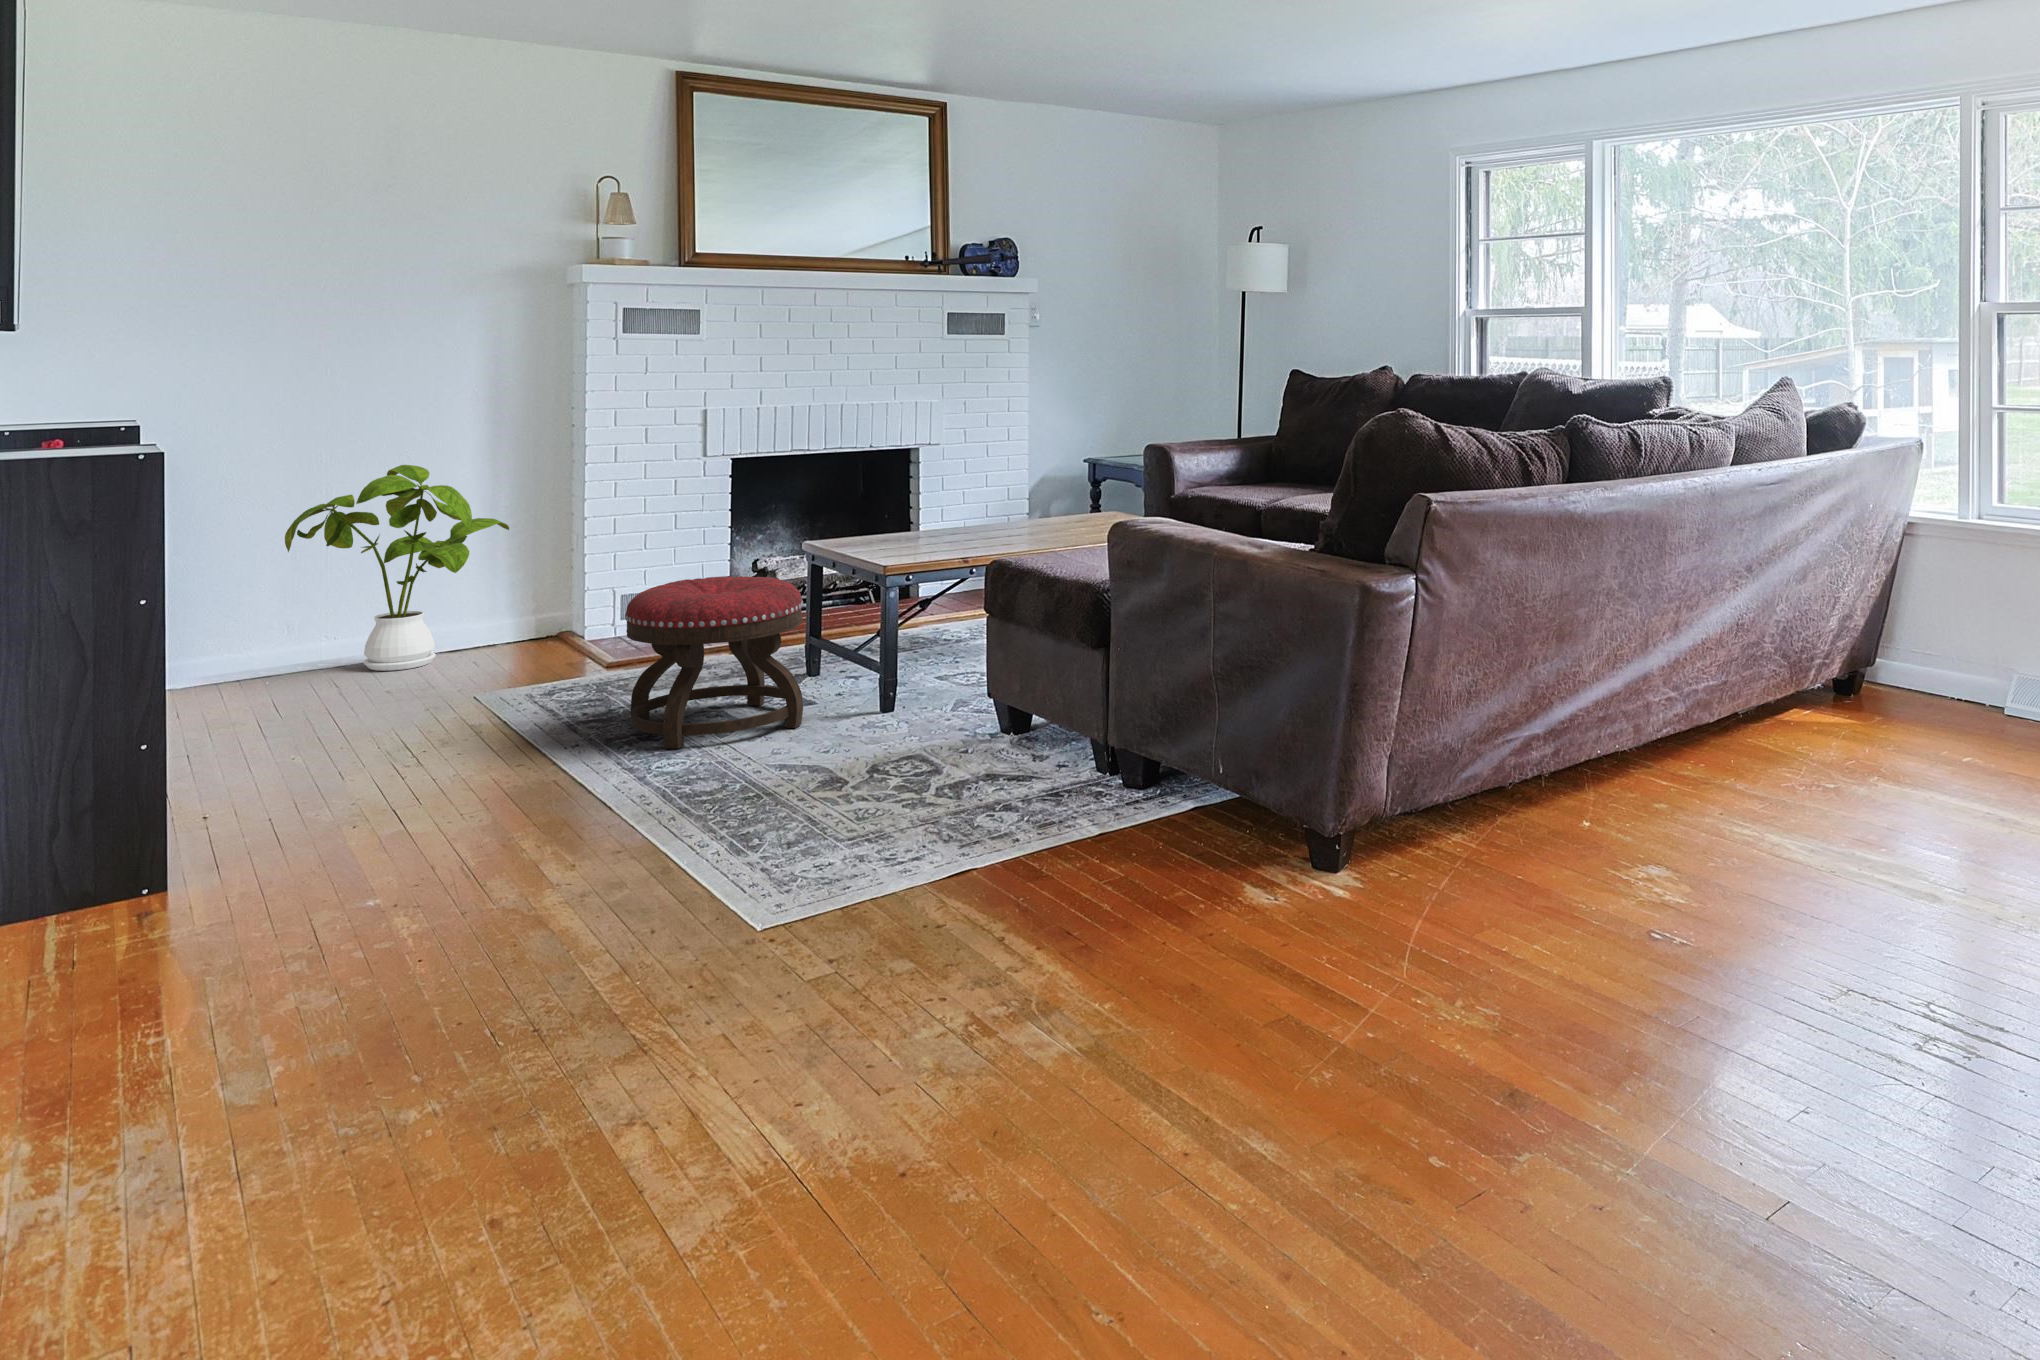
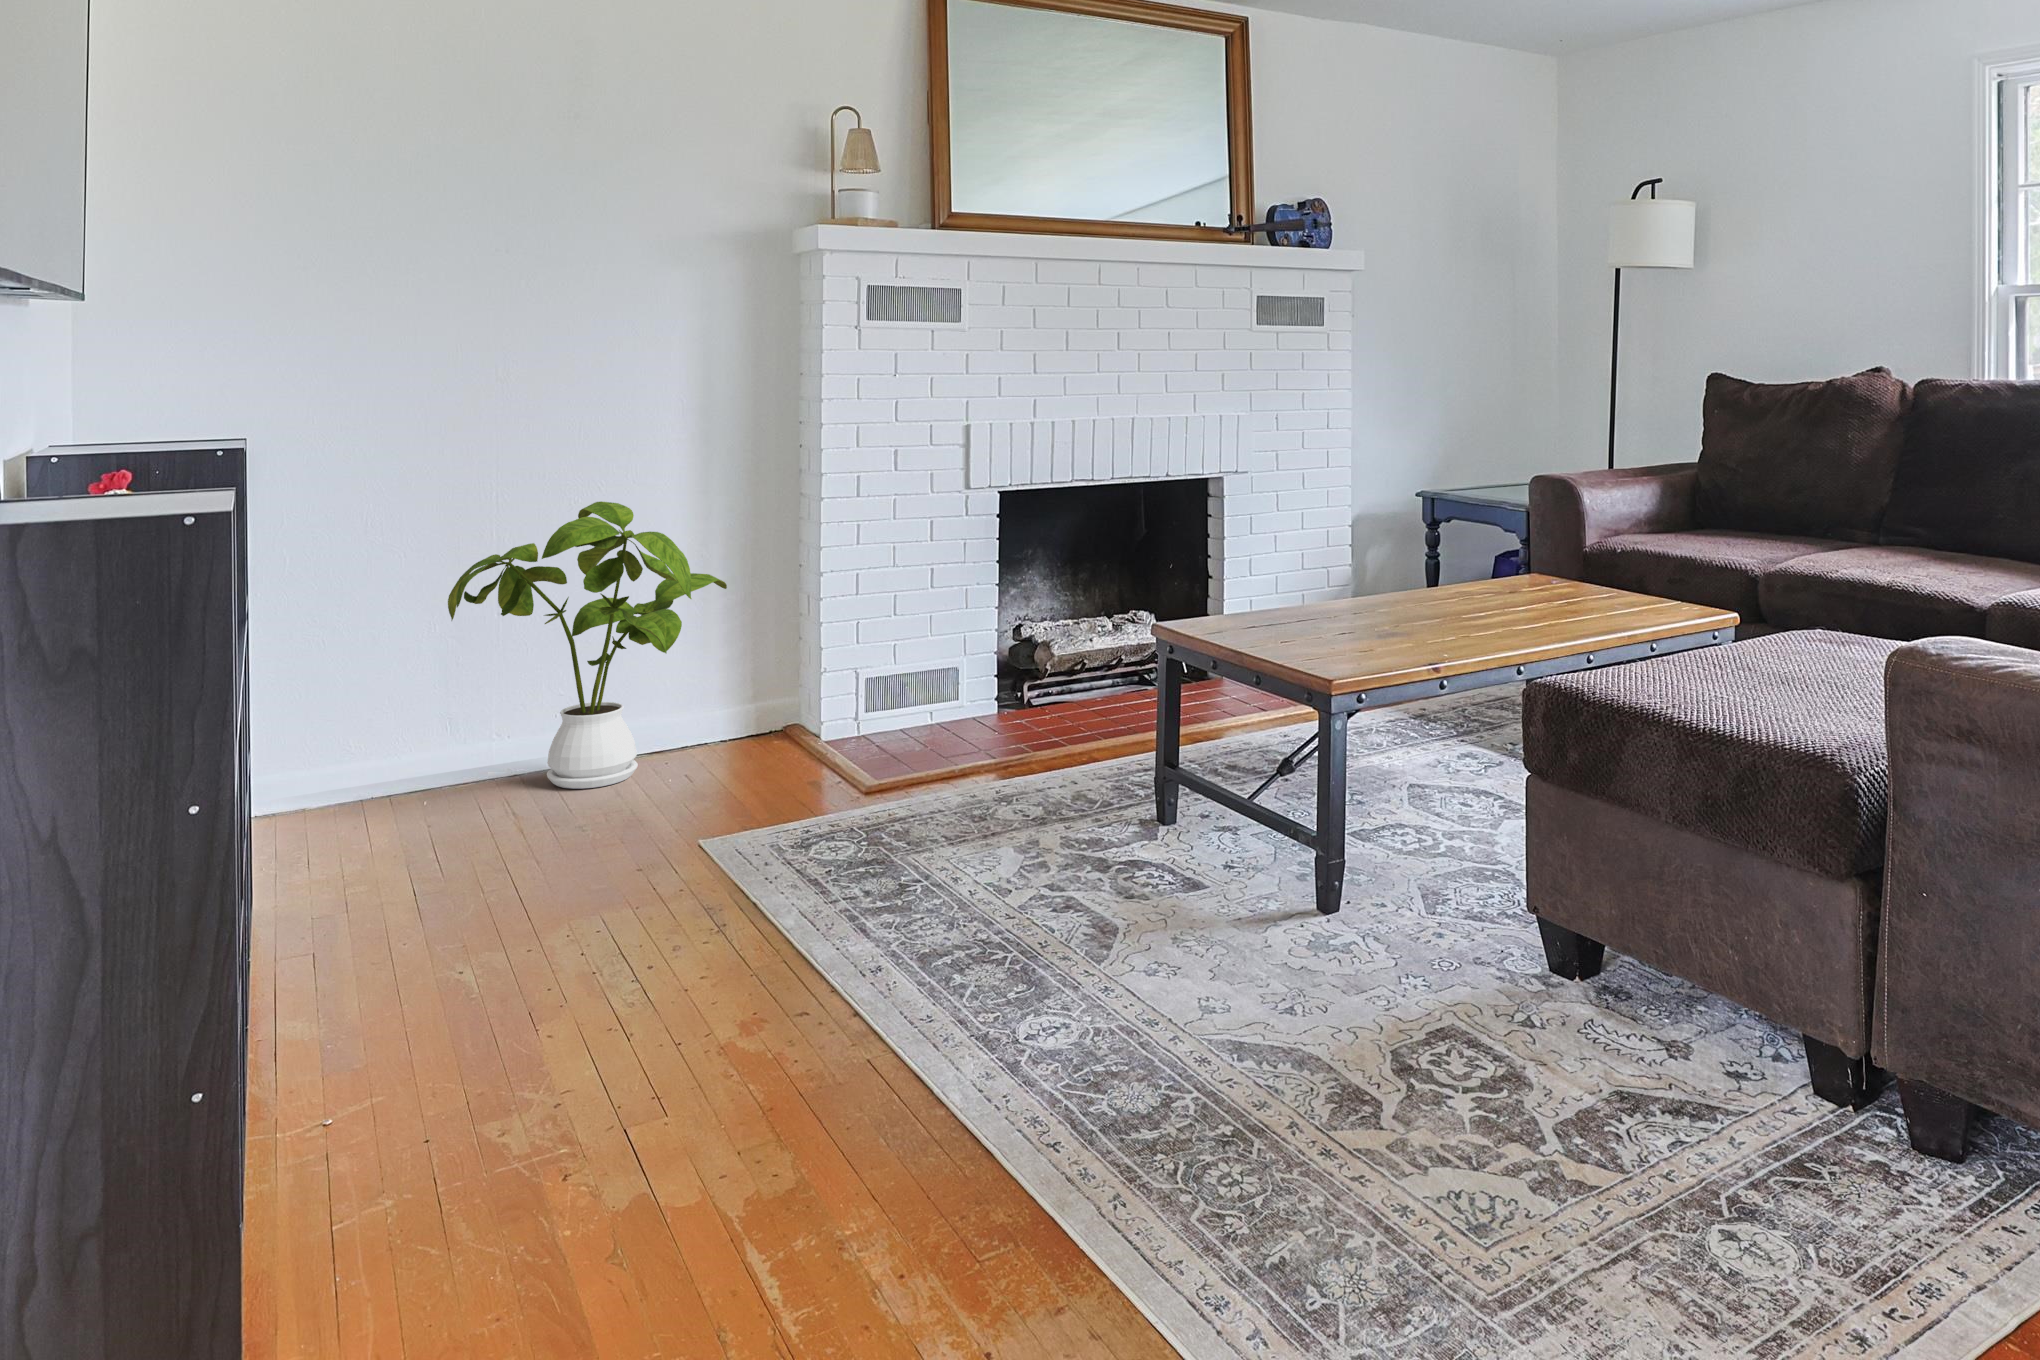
ottoman: present [625,576,803,749] -> none [942,685,1207,979]

